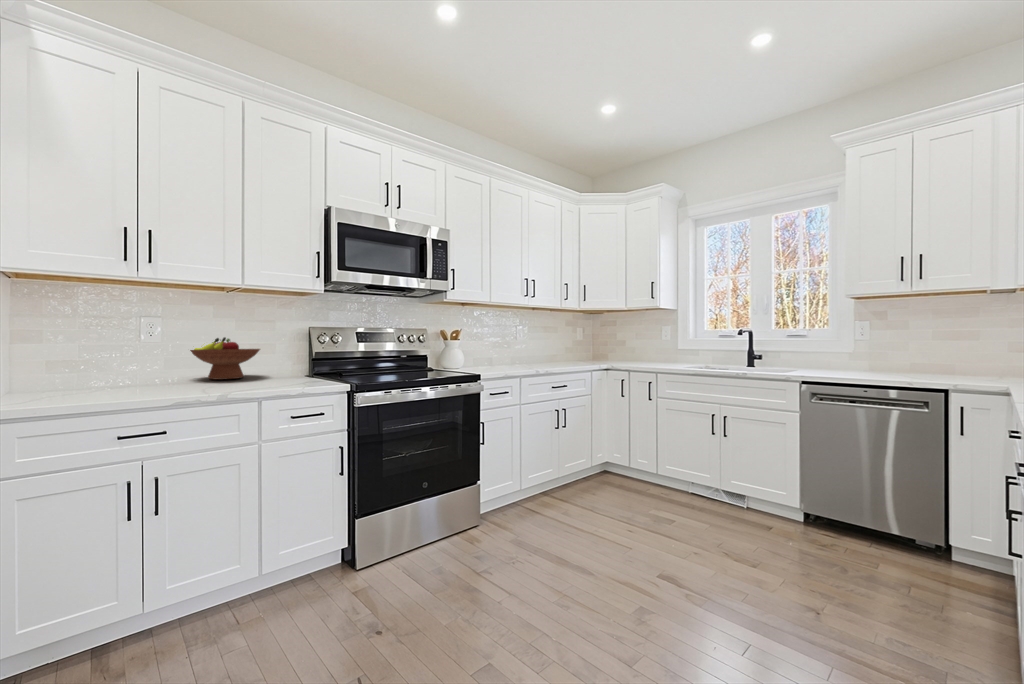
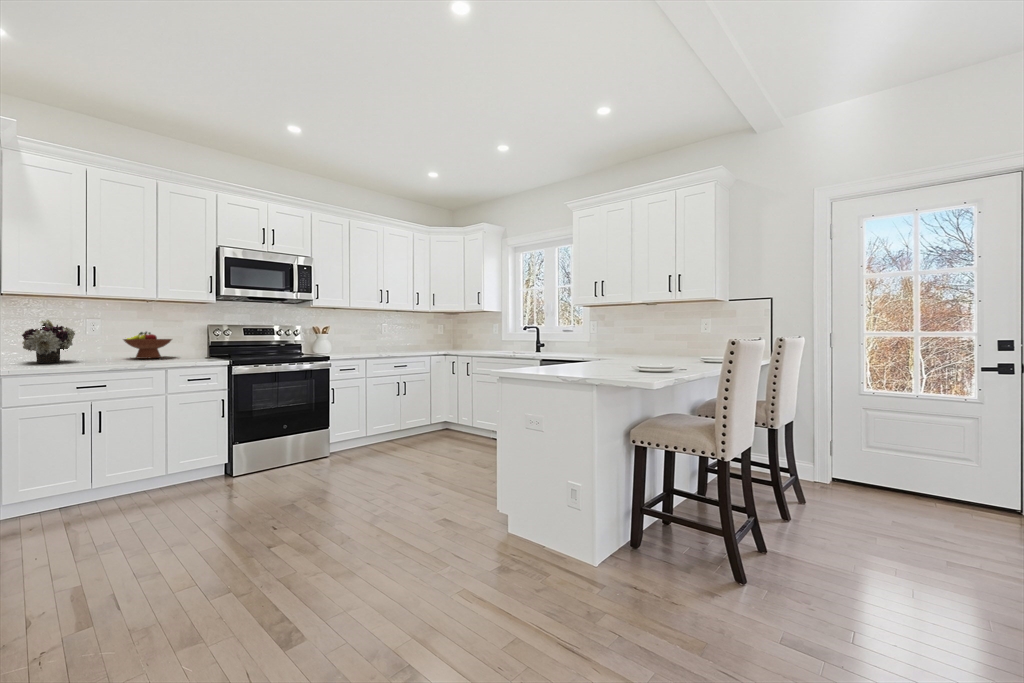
flower arrangement: none [32,317,118,390] -> present [22,319,75,363]

